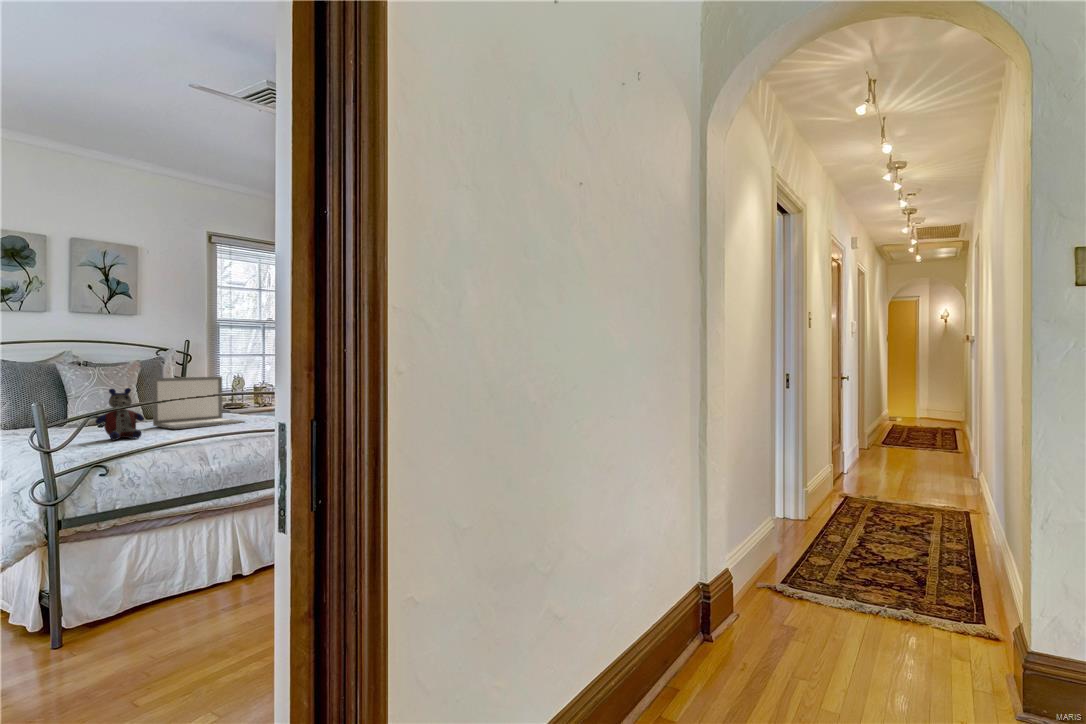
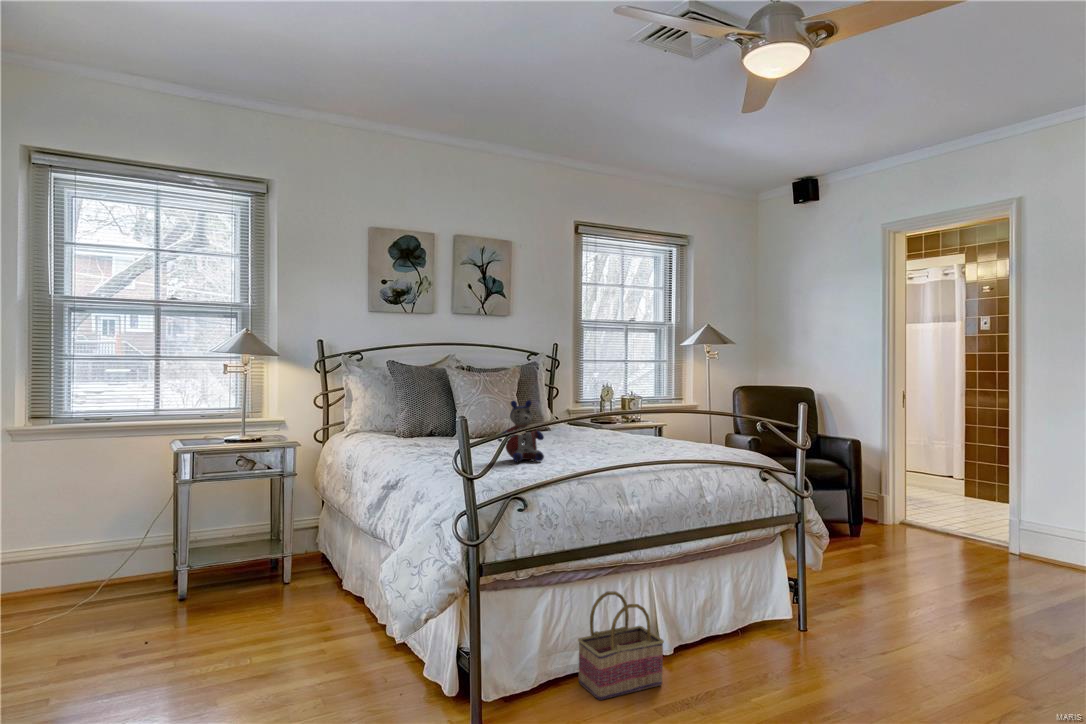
laptop: present [153,376,245,429] -> none [543,387,642,451]
basket: none [161,531,236,613] -> present [578,591,664,700]

